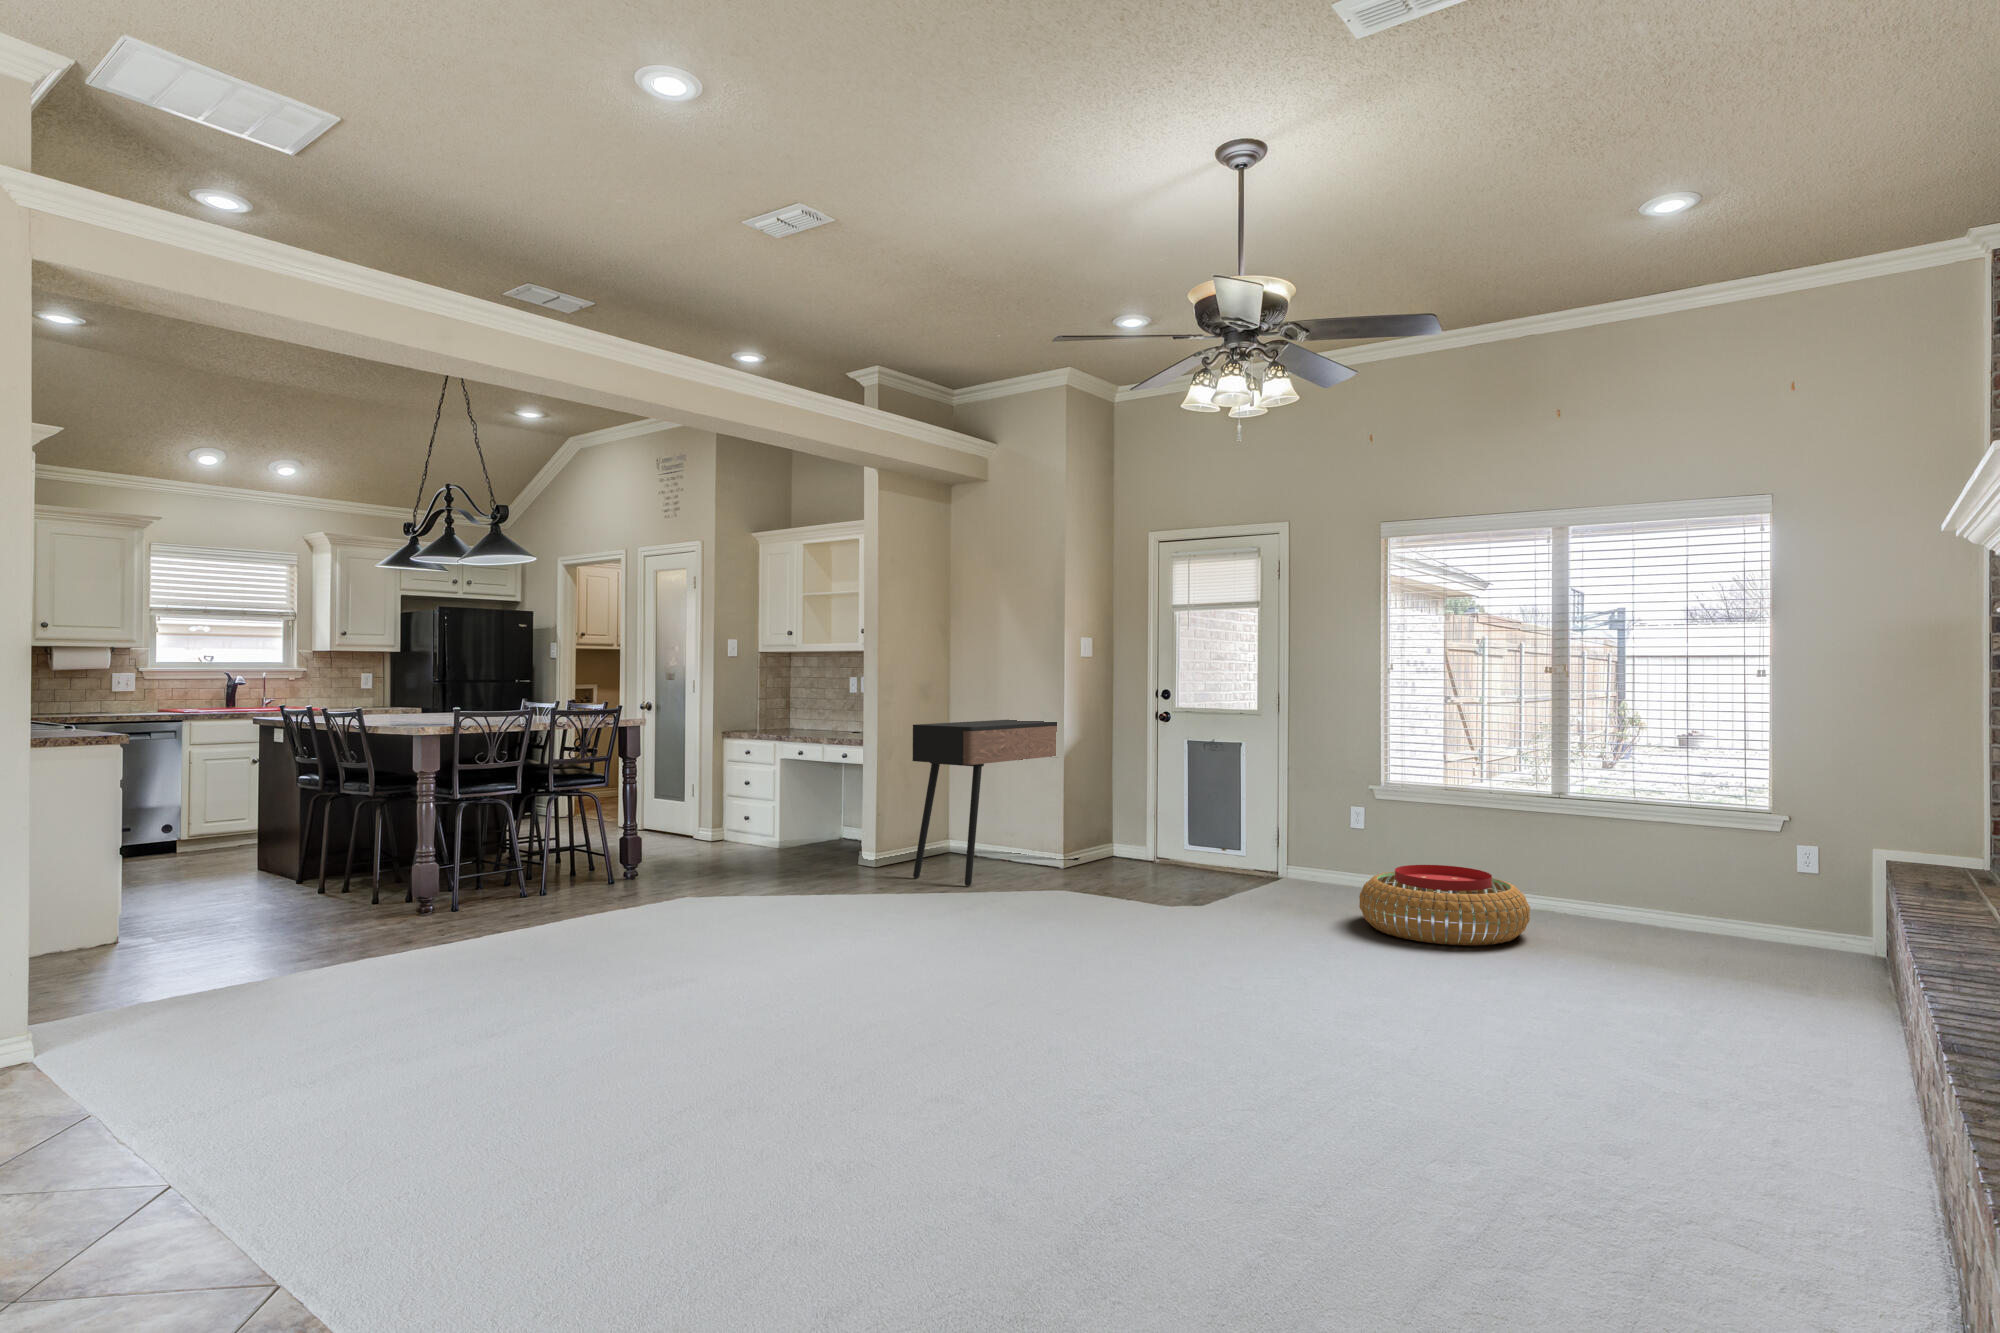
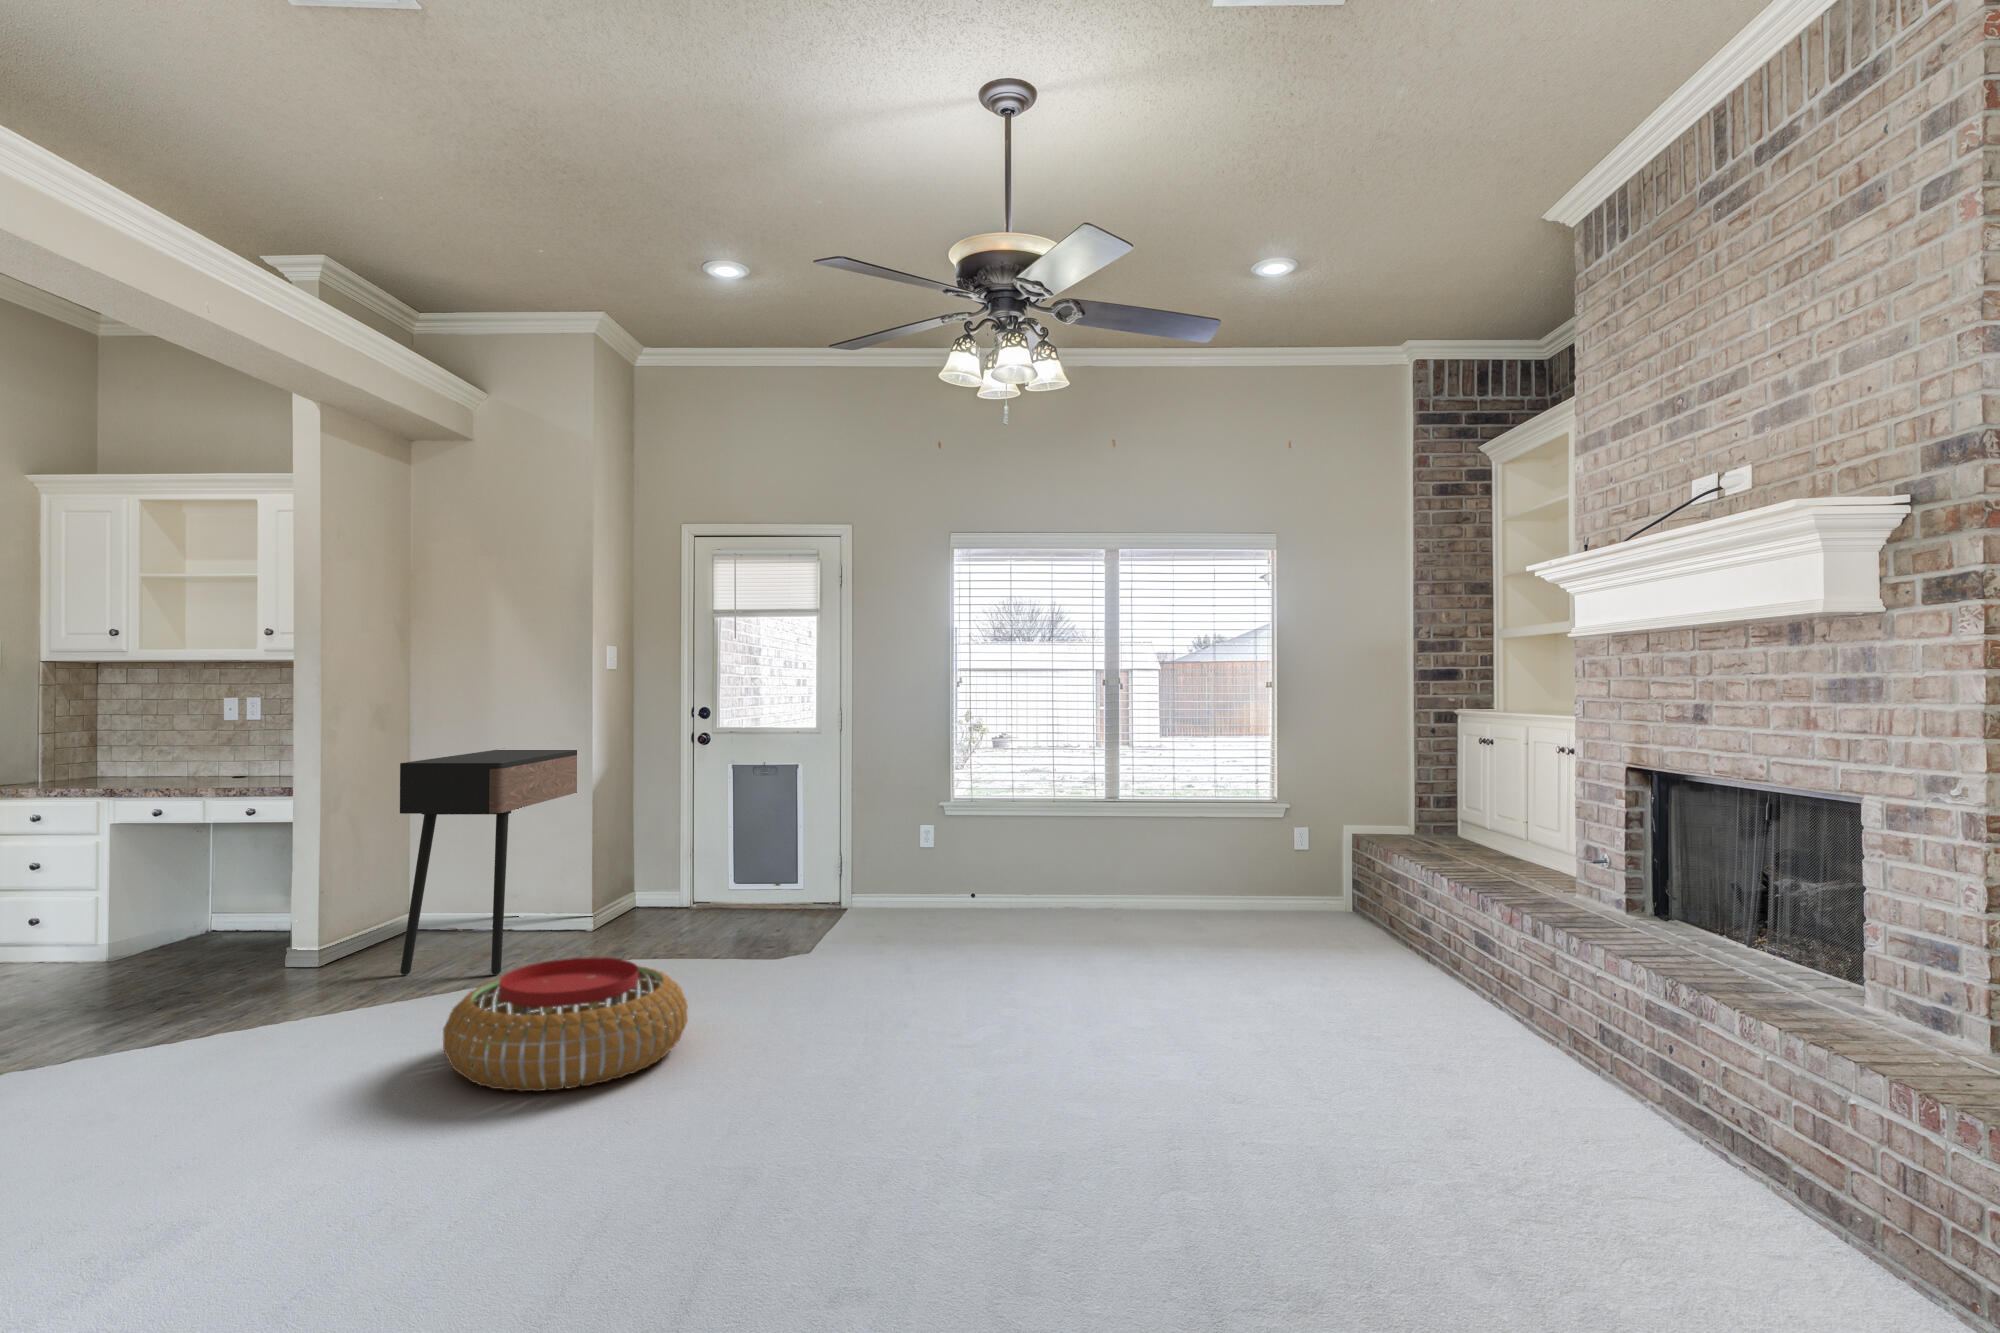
pouf: present [1359,865,1530,945] -> present [443,957,688,1091]

